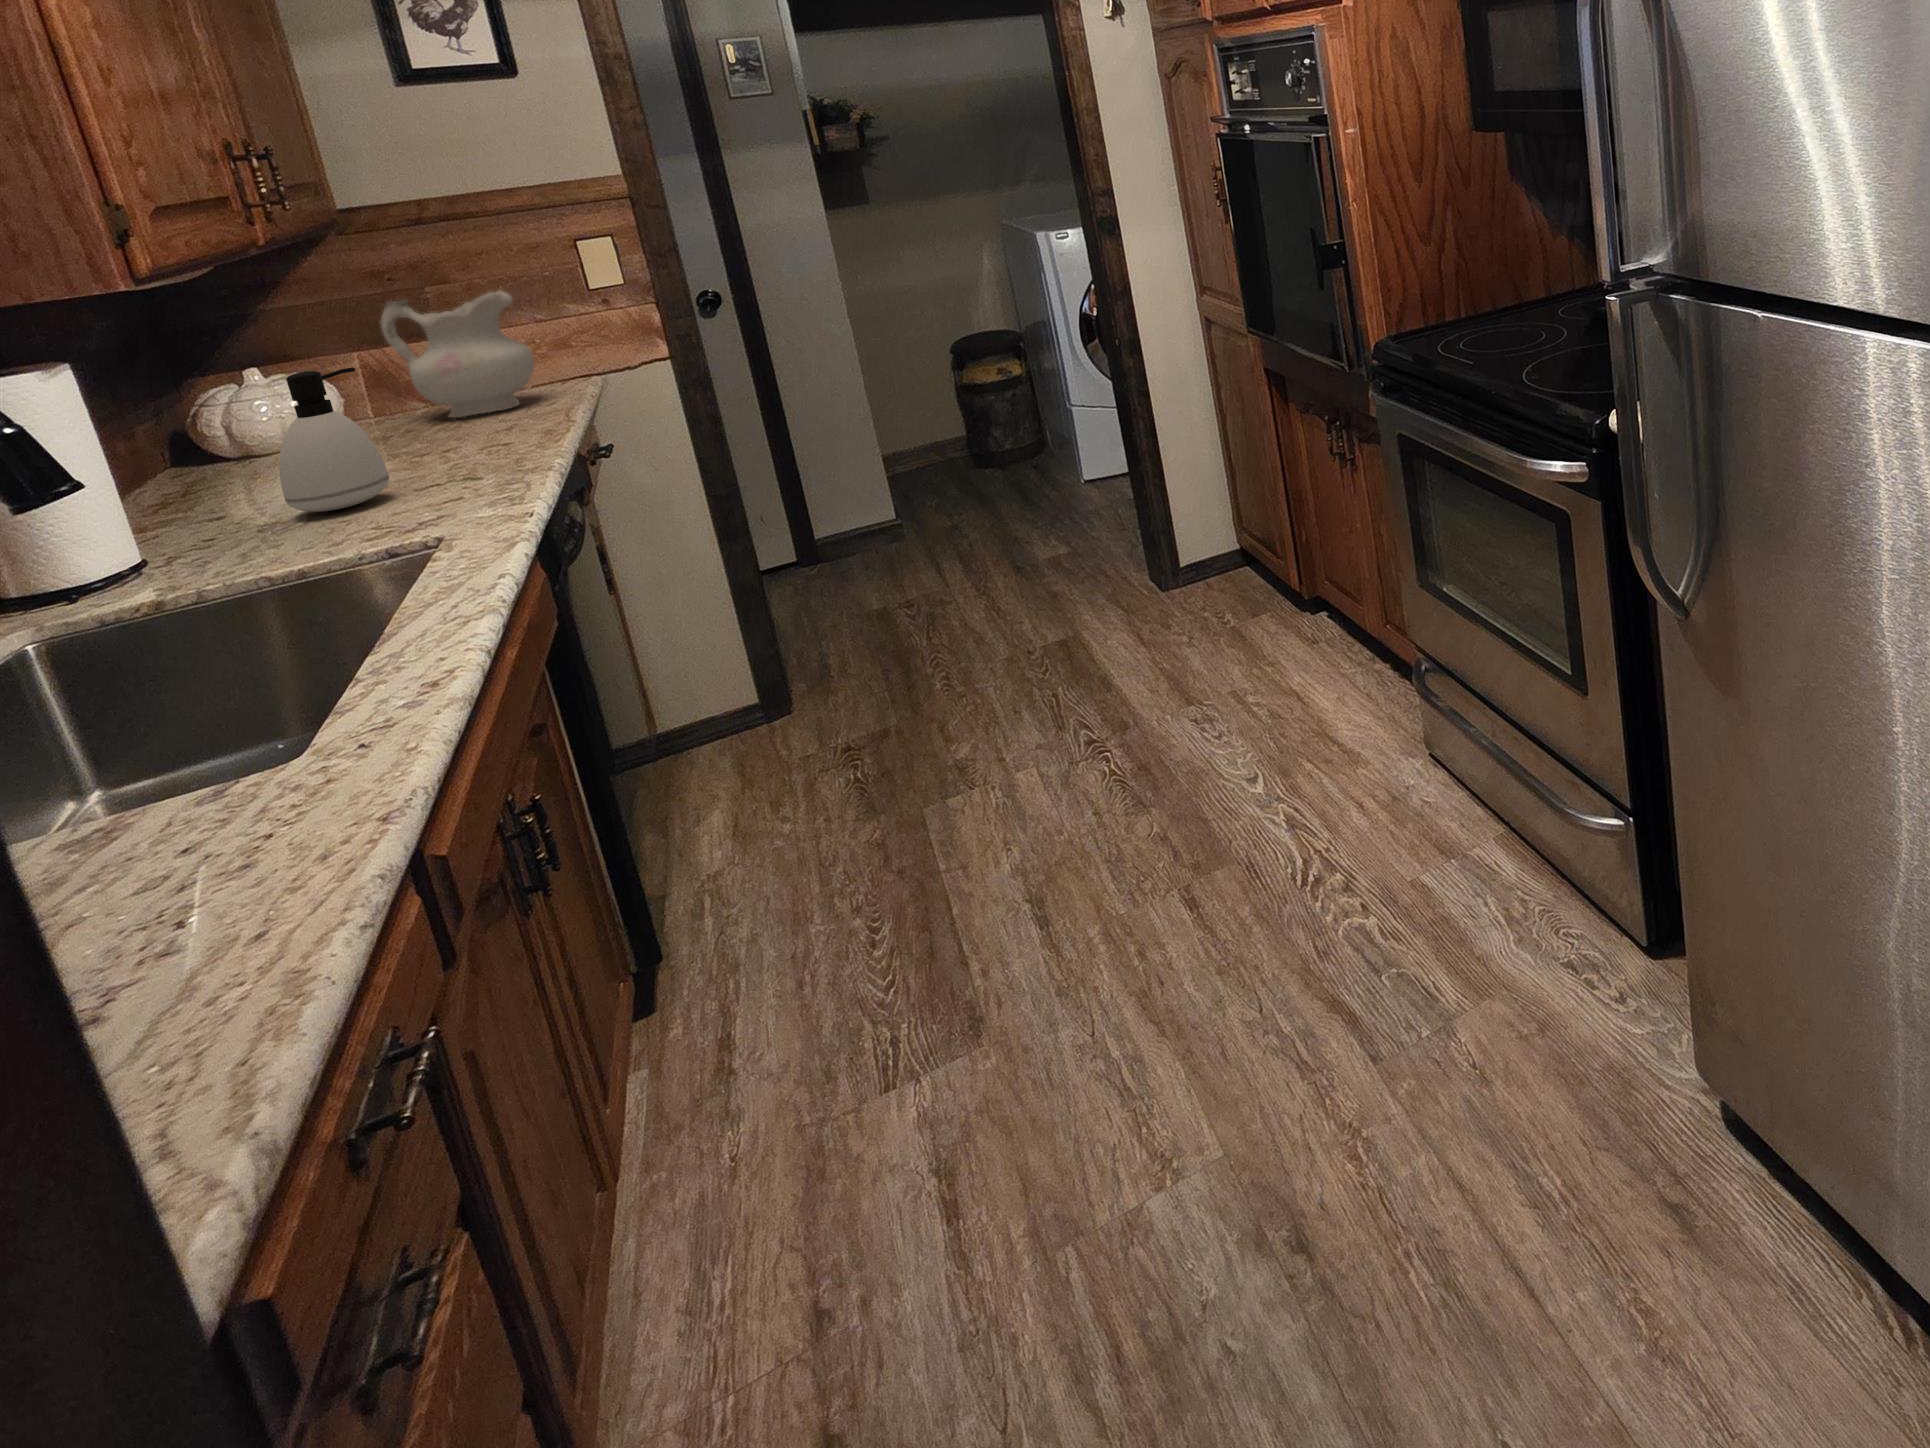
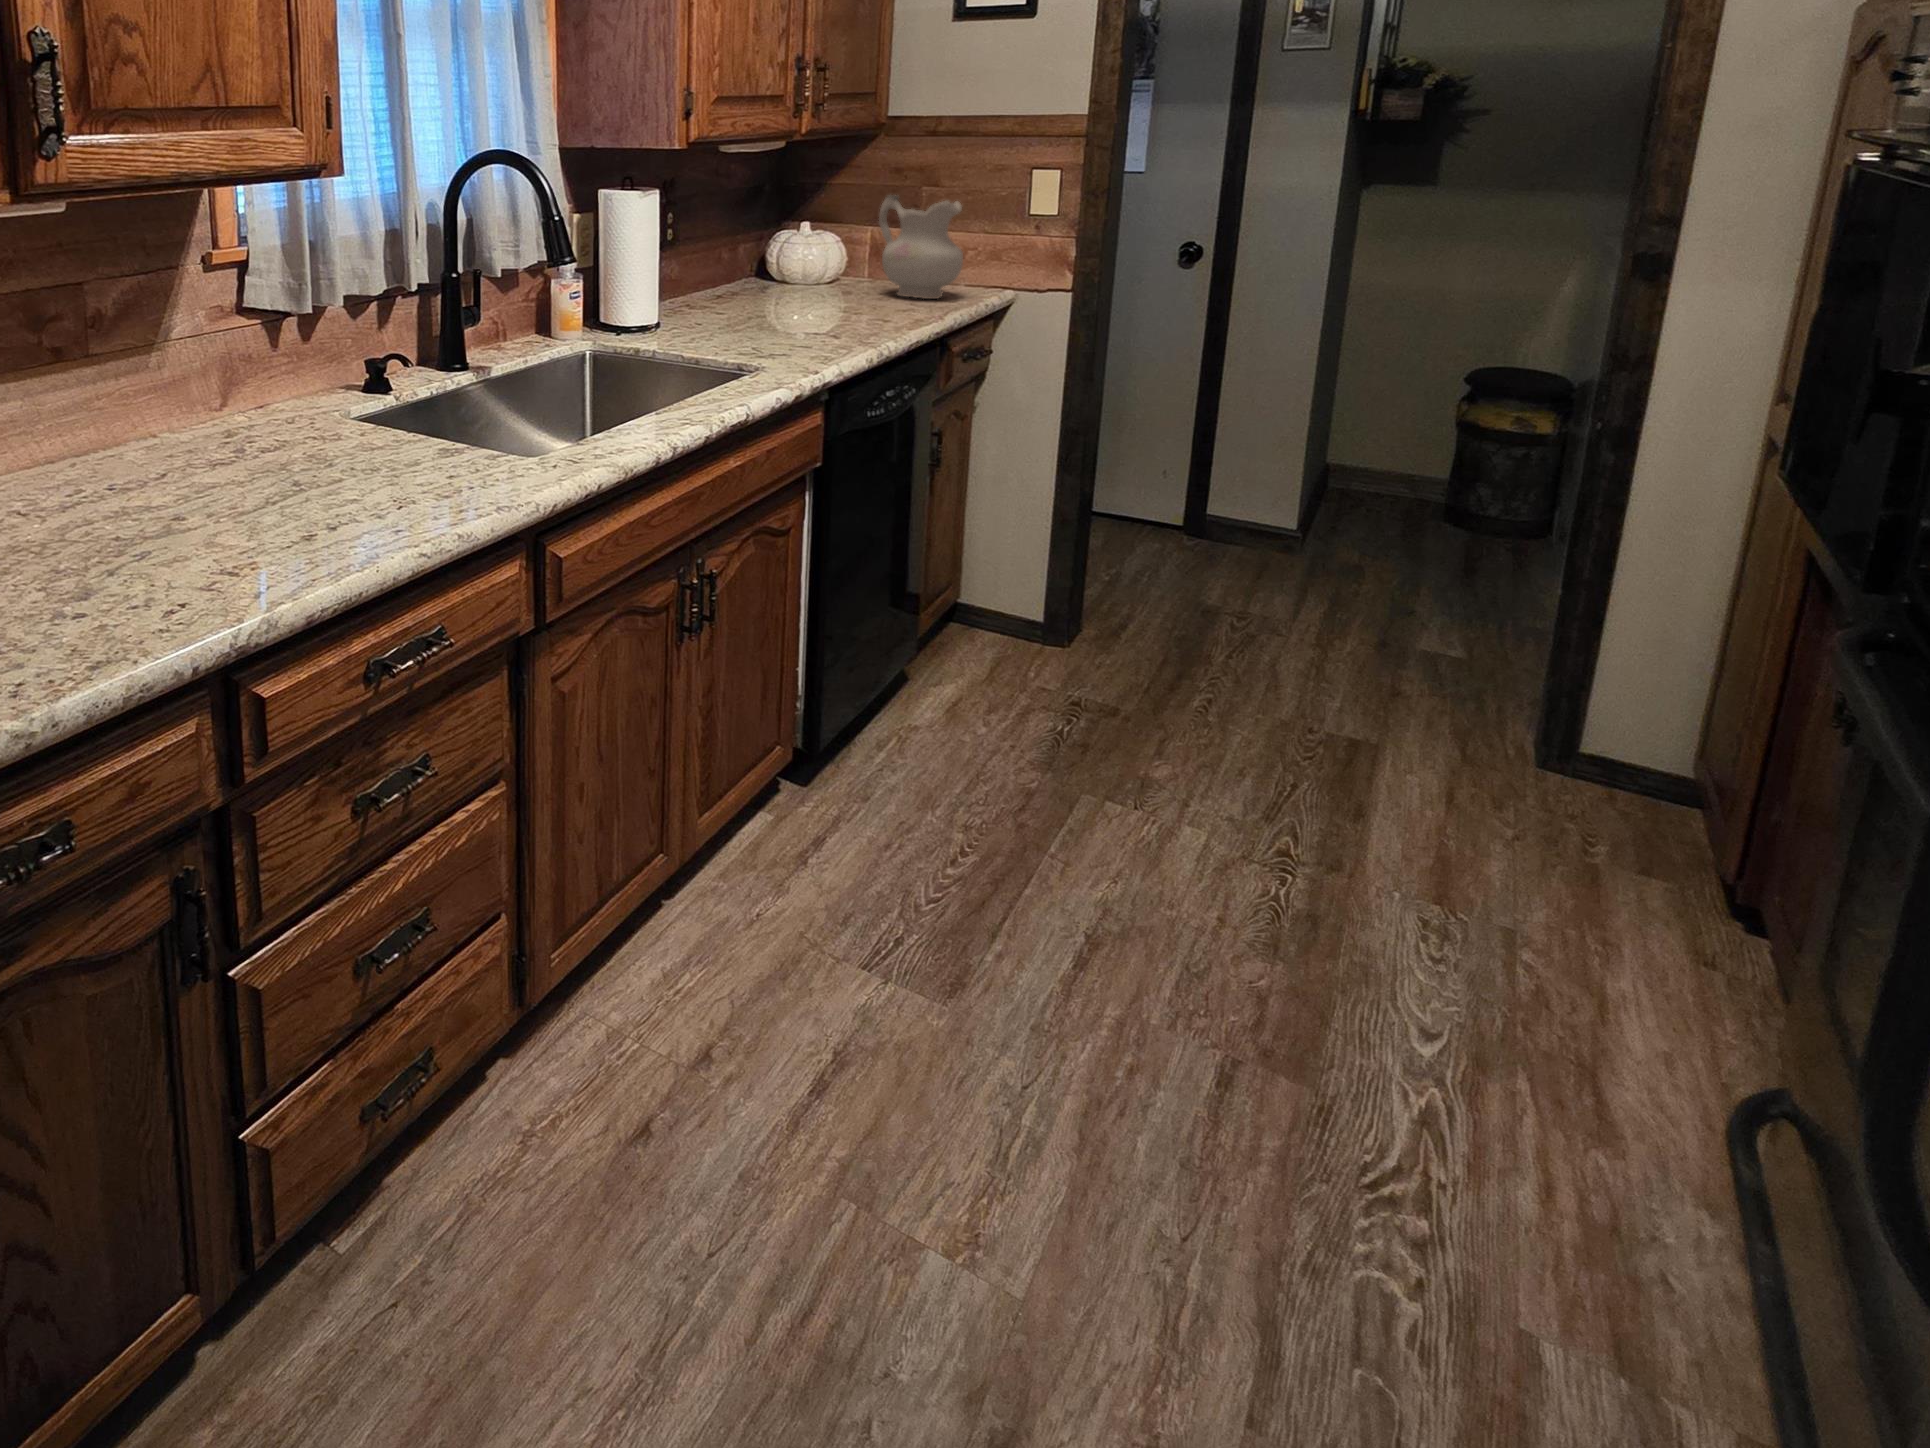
soap dispenser: present [280,367,389,512] -> none [740,229,801,333]

